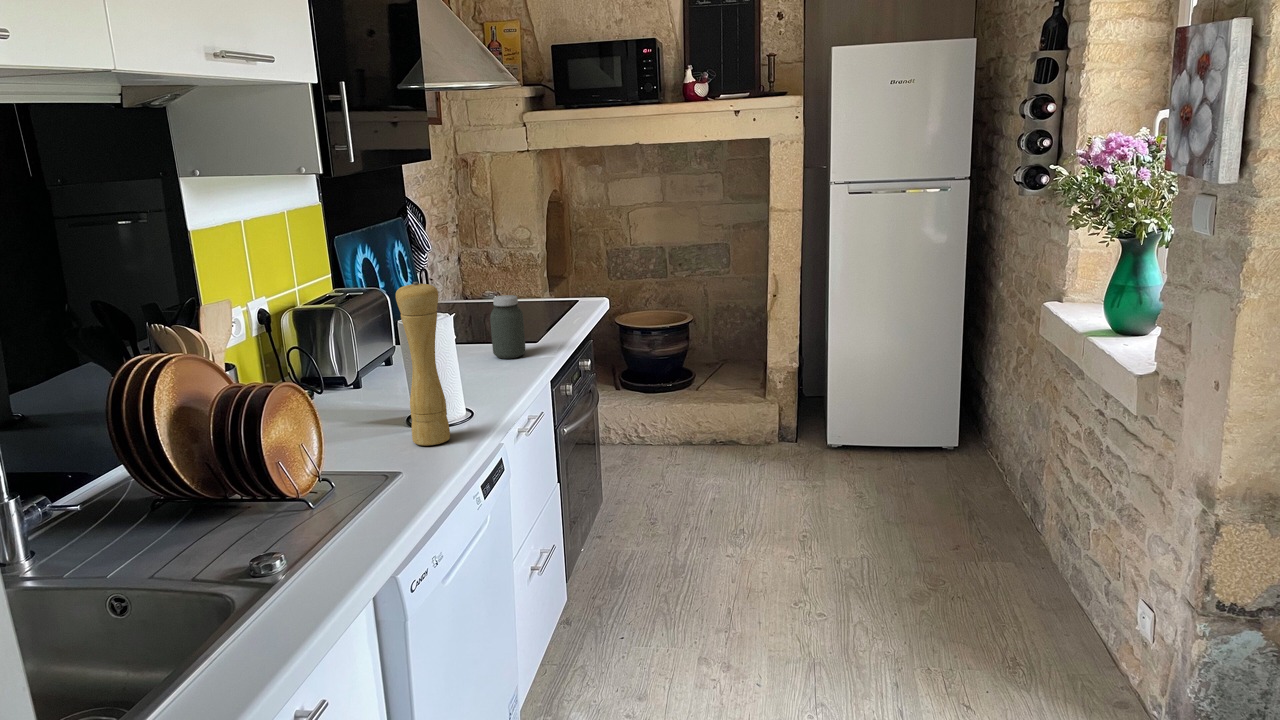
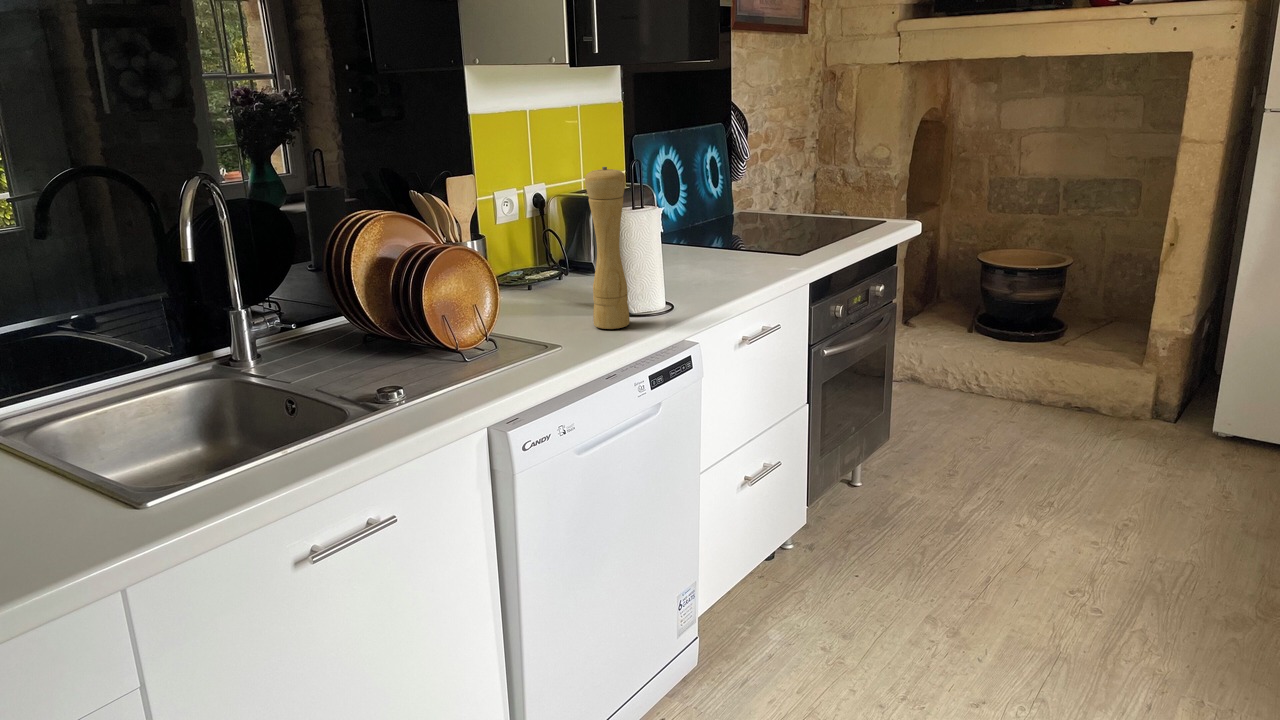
jar: present [490,295,525,359] -> none [748,201,781,266]

